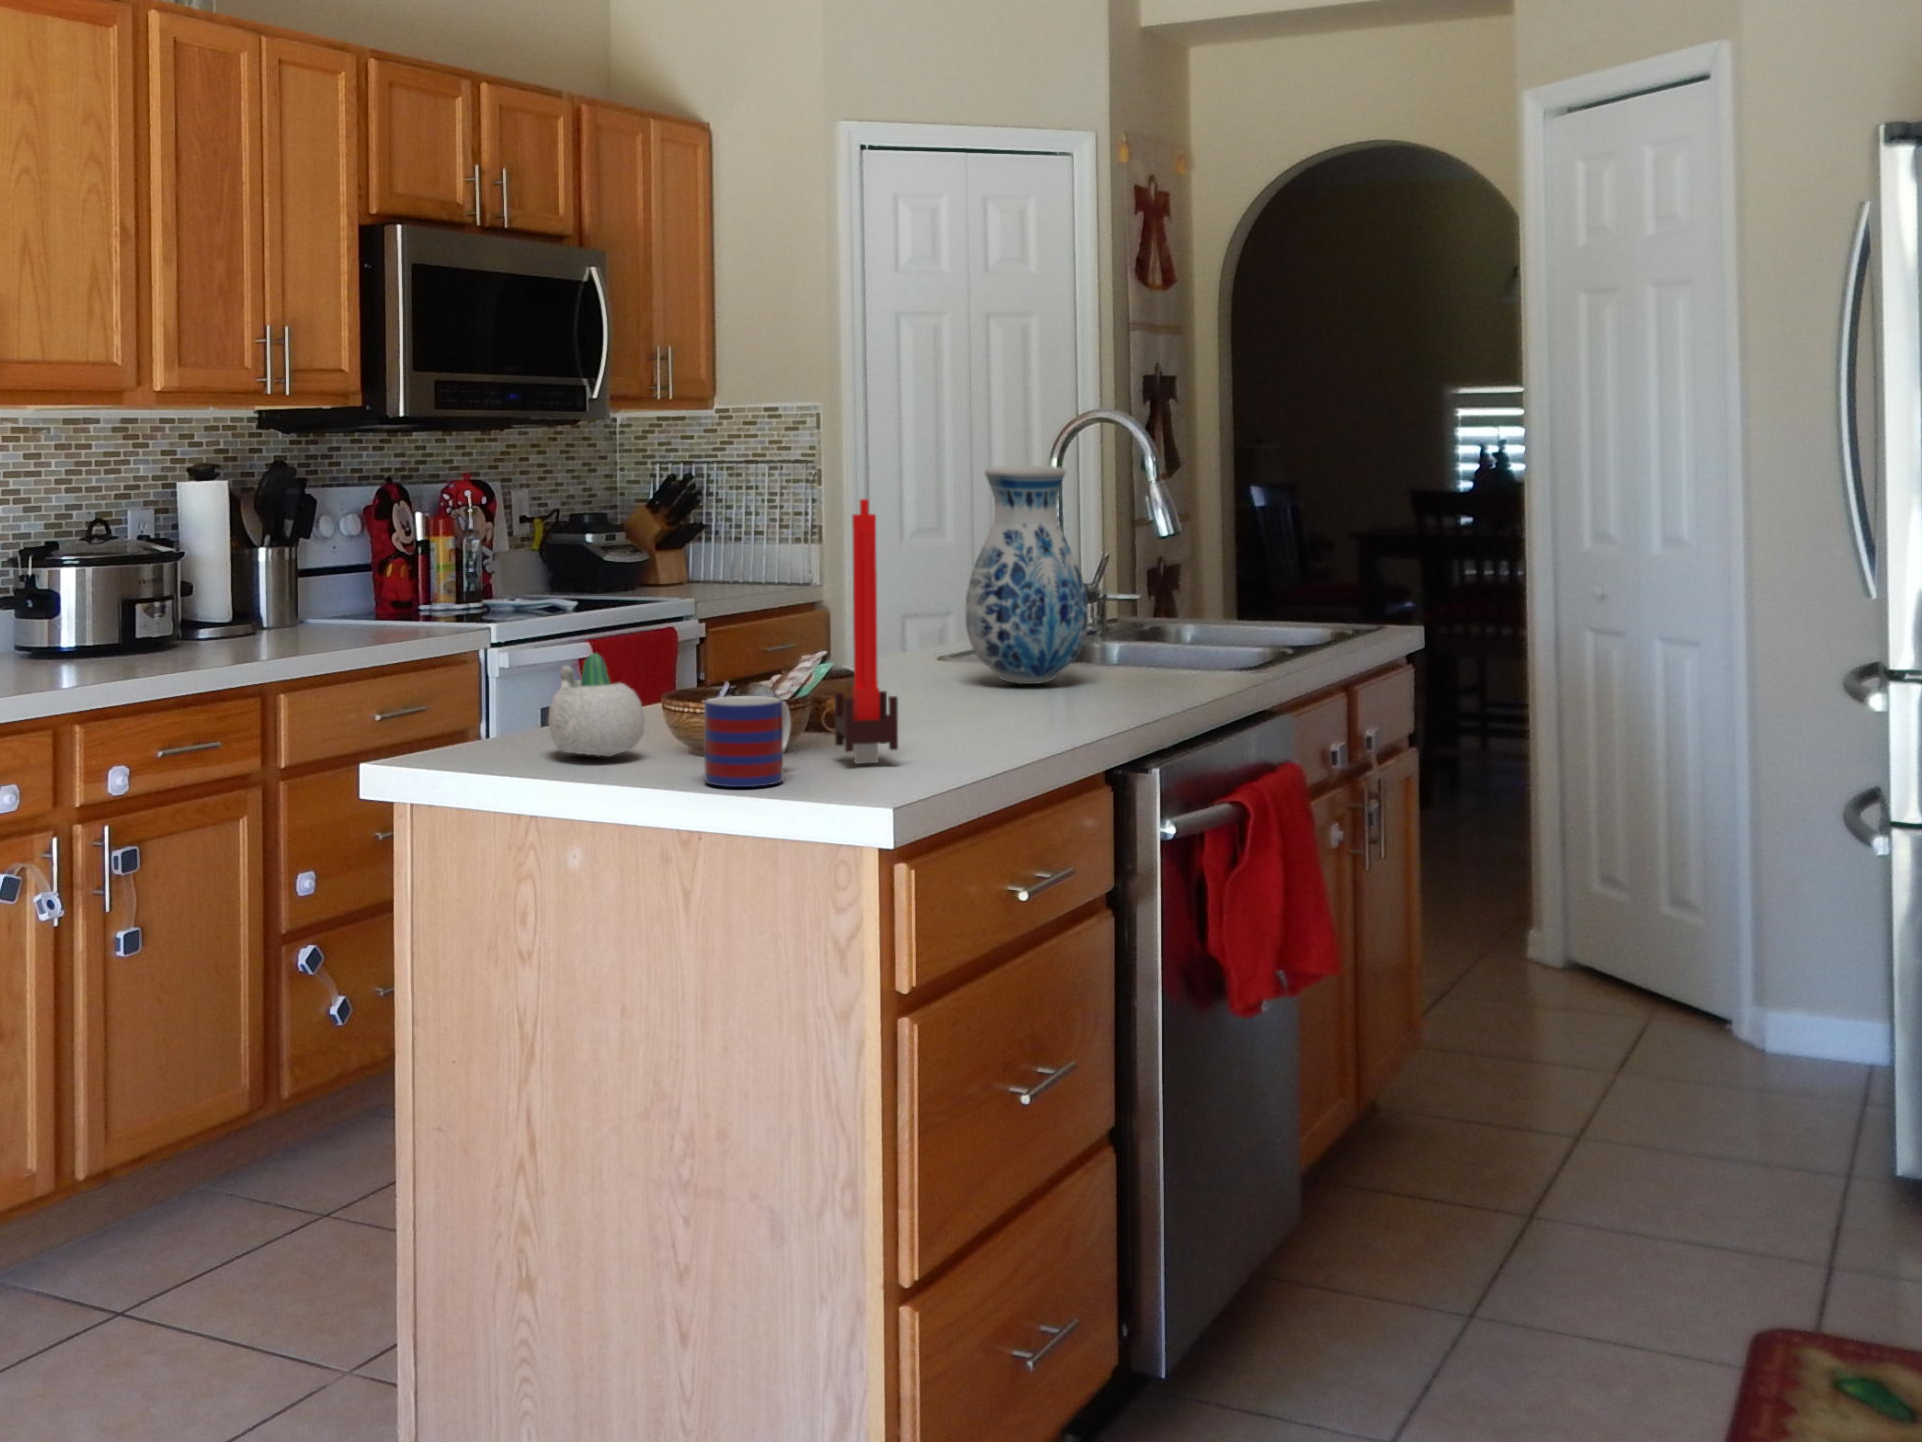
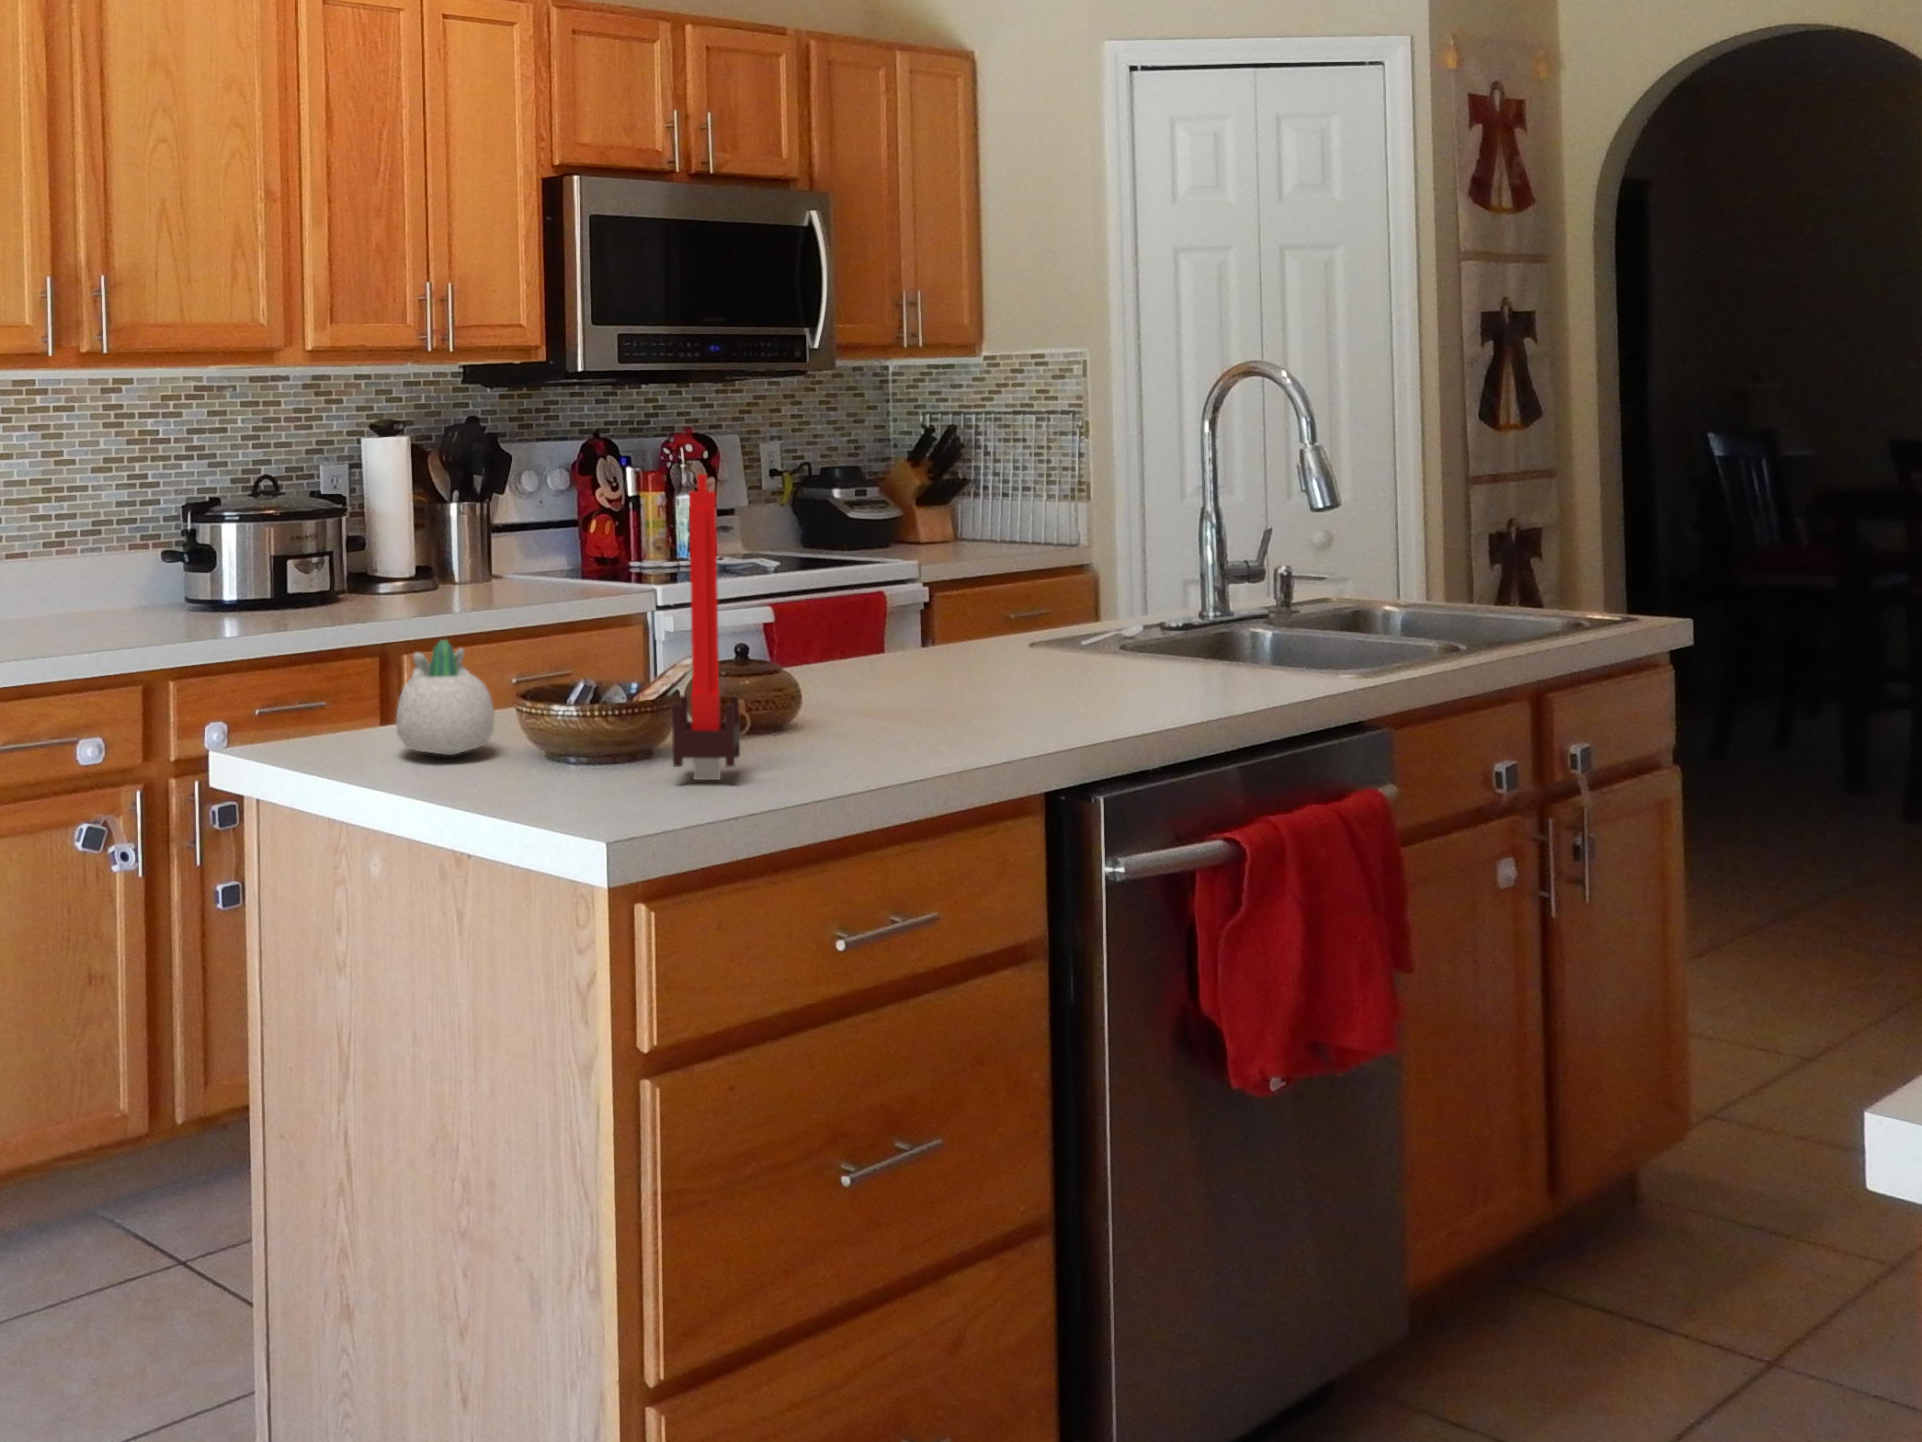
vase: present [966,466,1088,684] -> none [995,427,1139,681]
mug: present [704,696,791,787] -> none [489,698,609,804]

